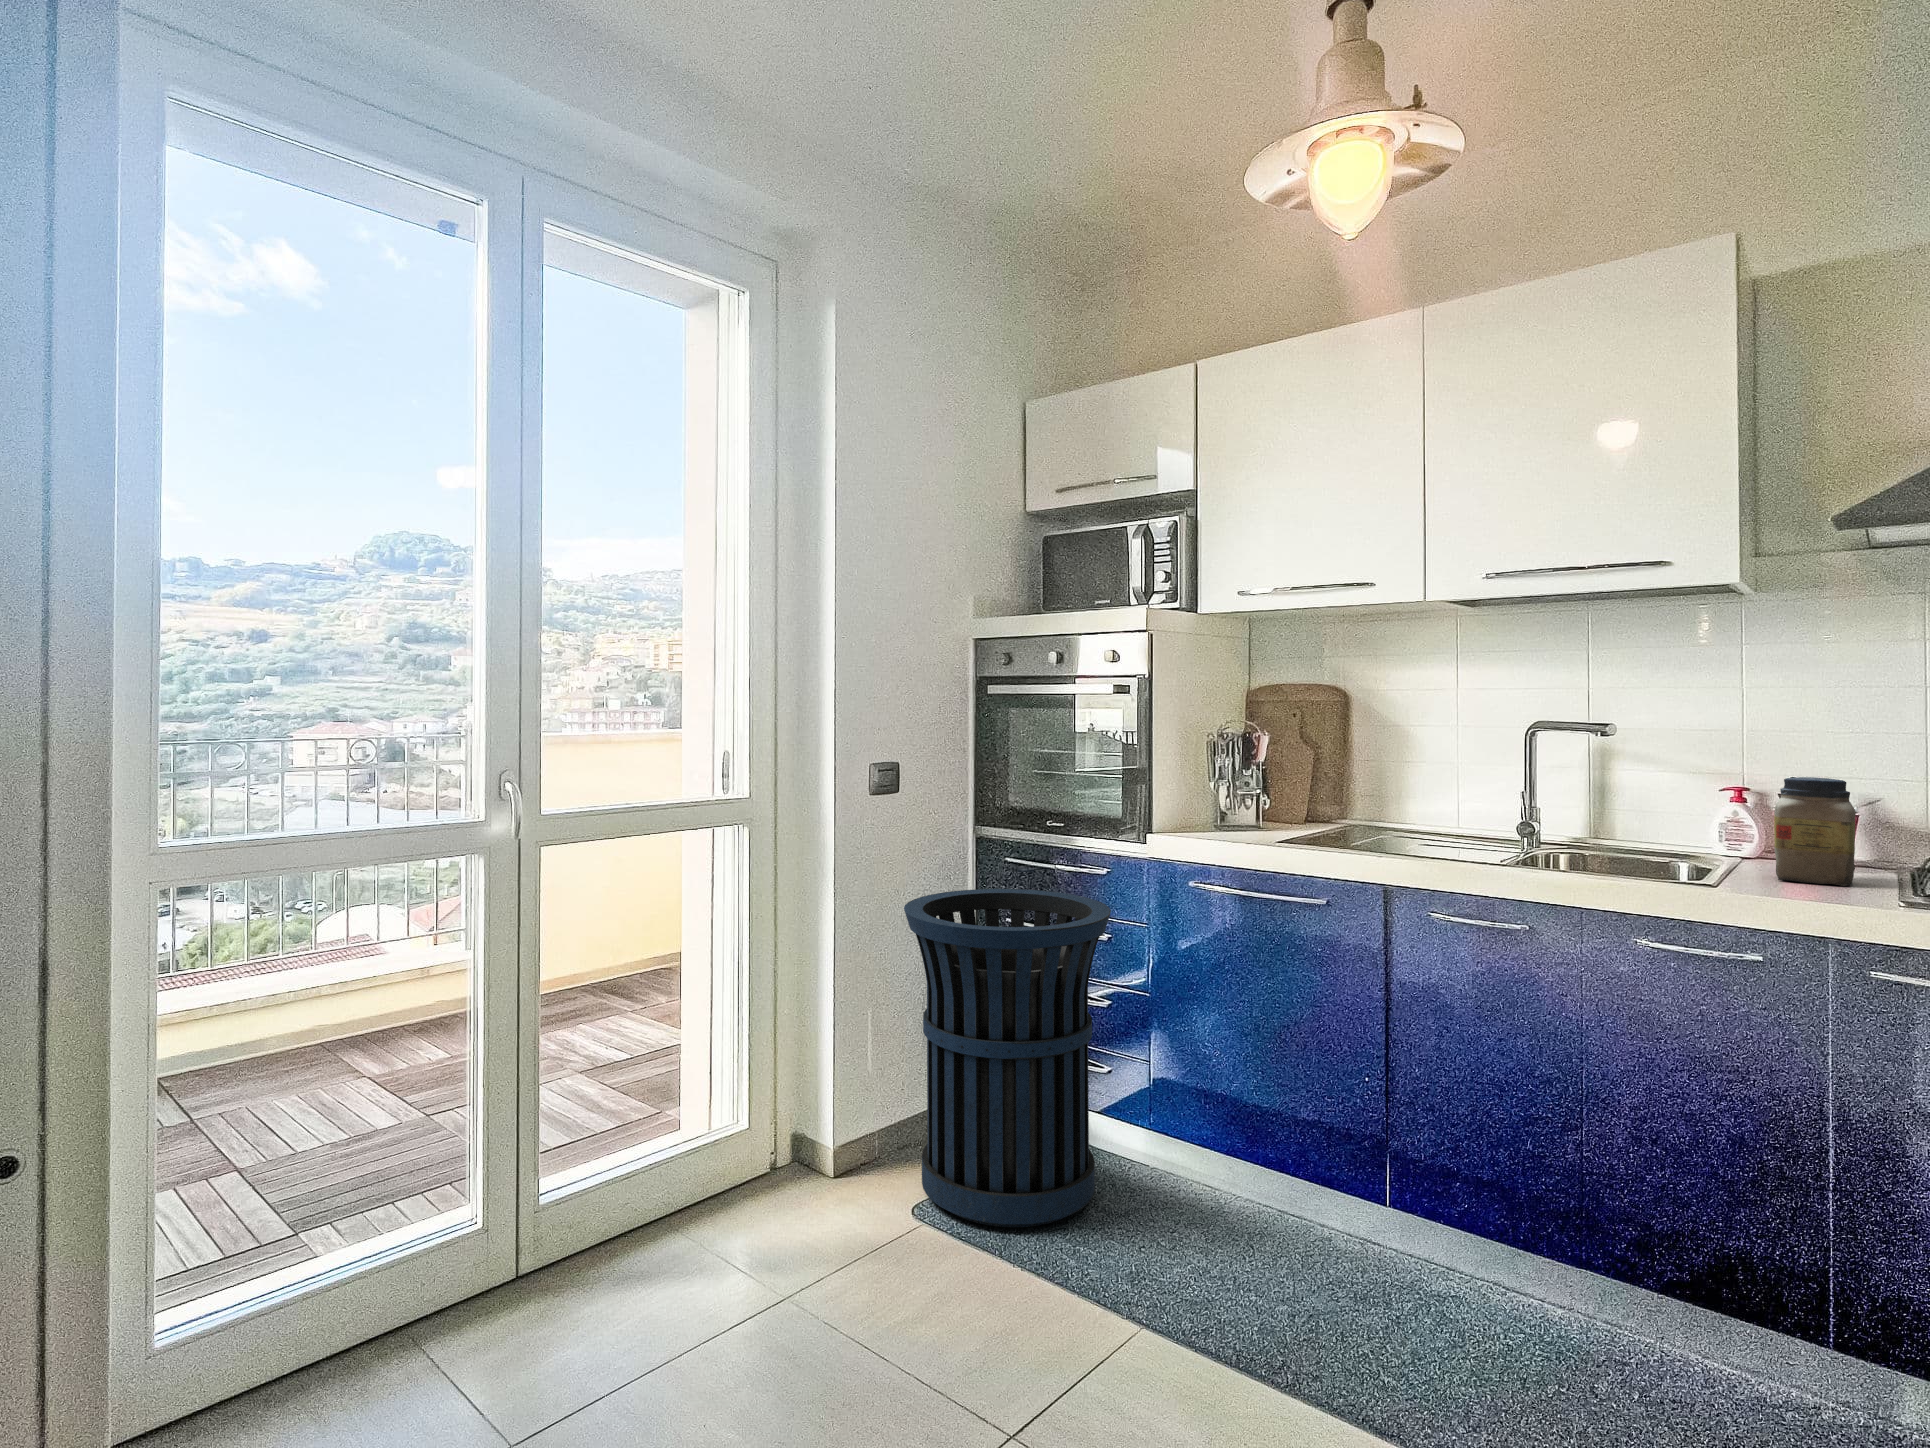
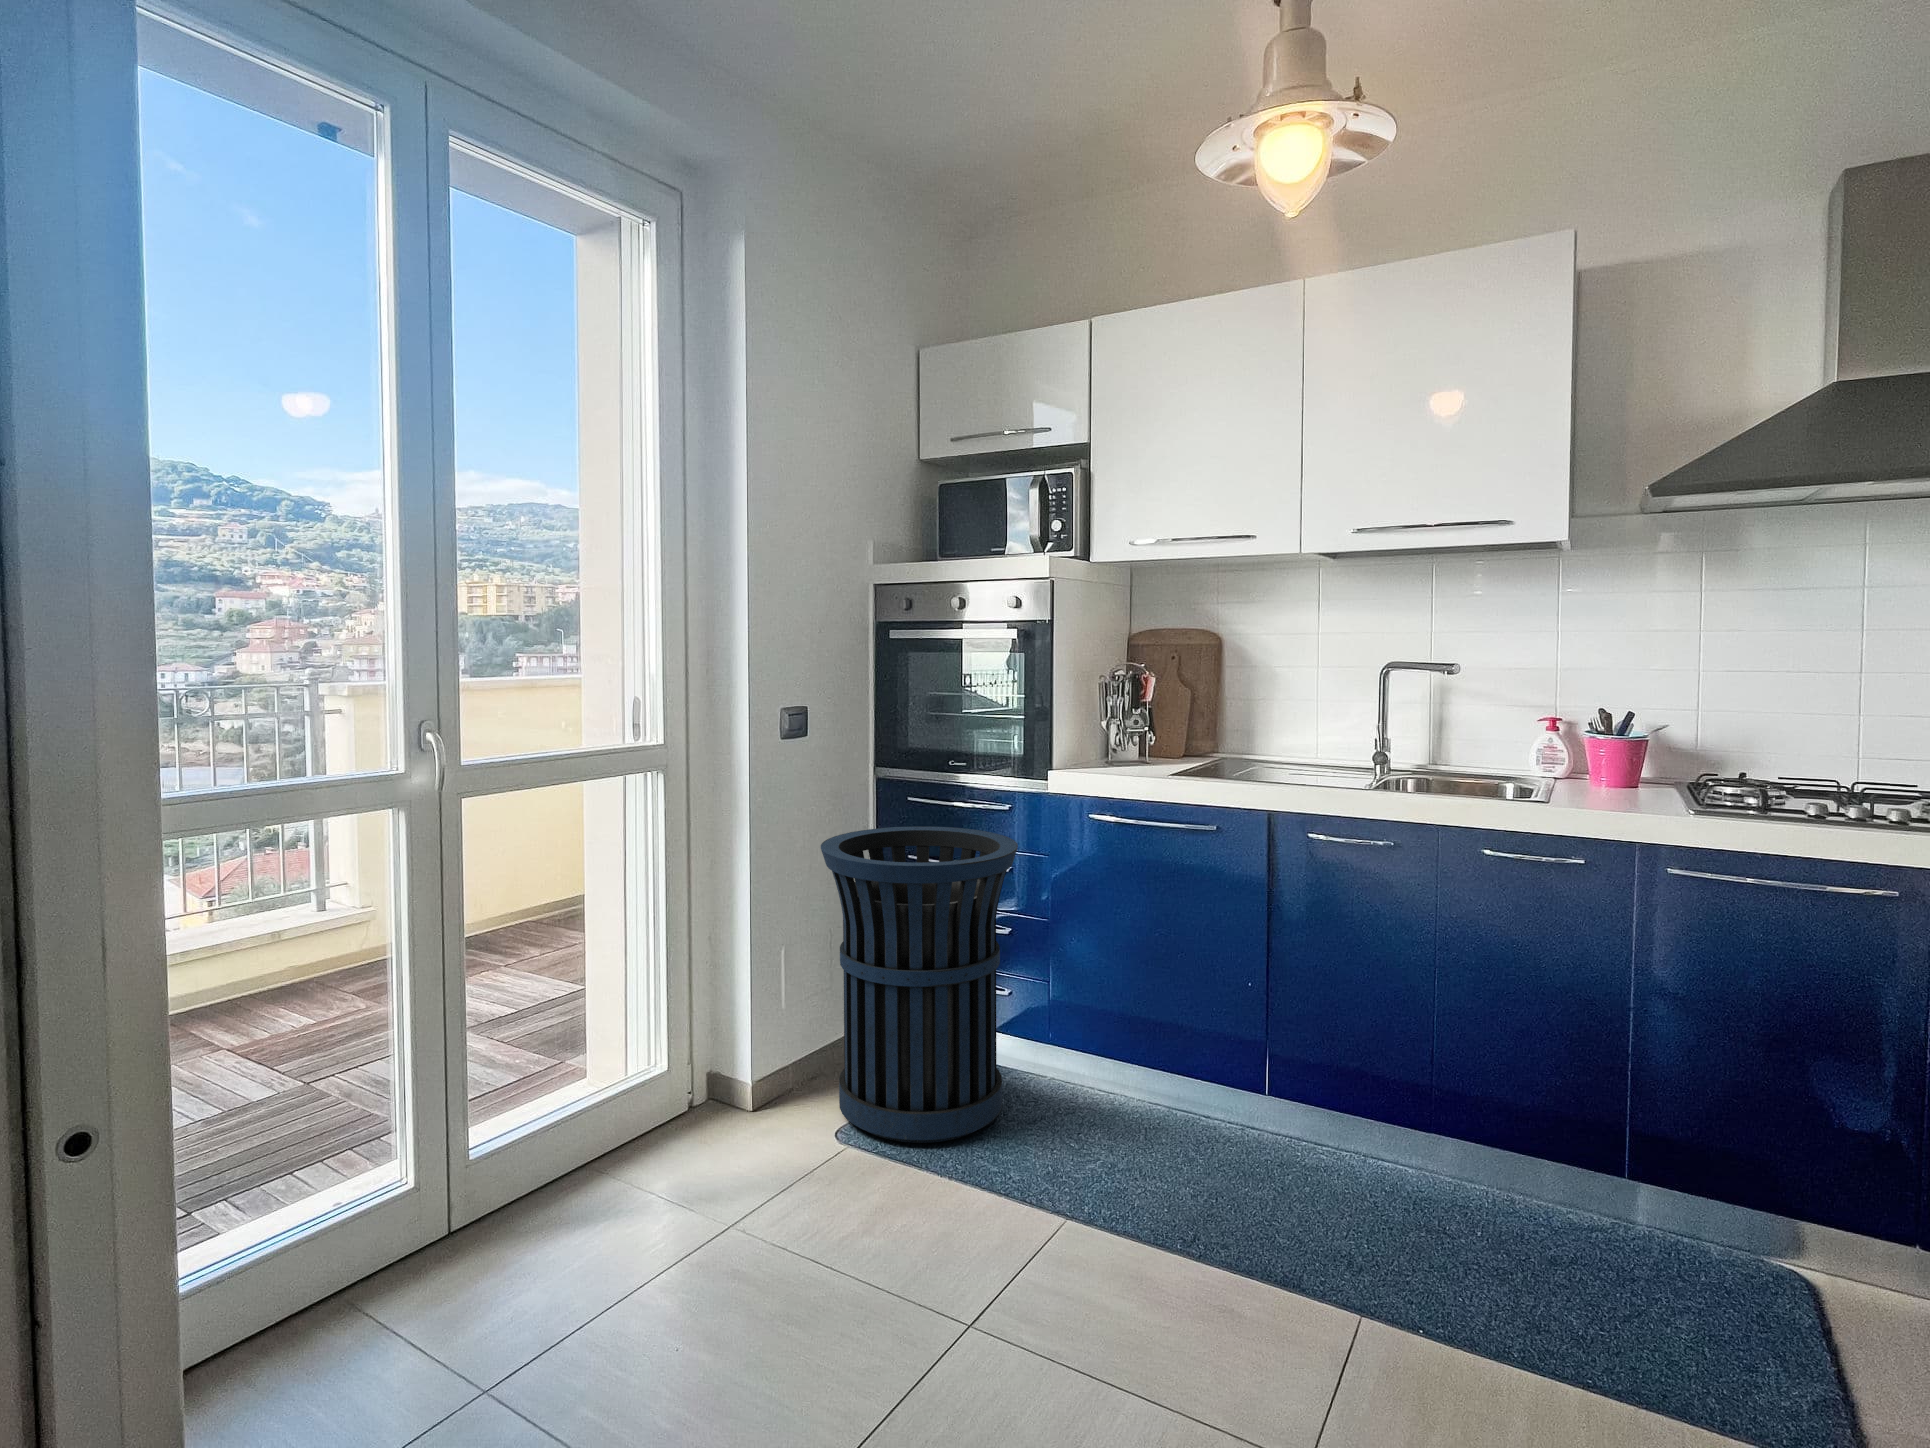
jar: present [1774,777,1856,886] -> none [1591,708,1656,800]

